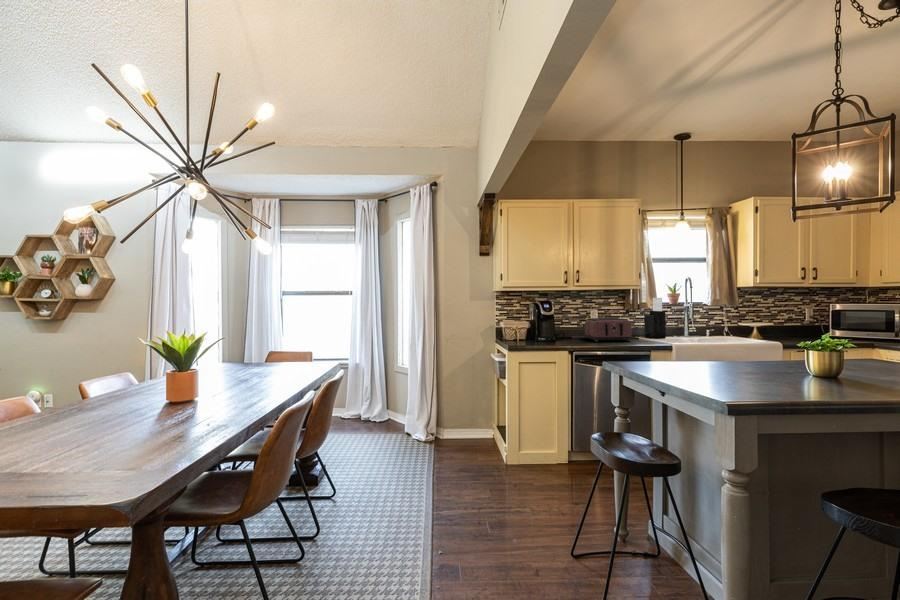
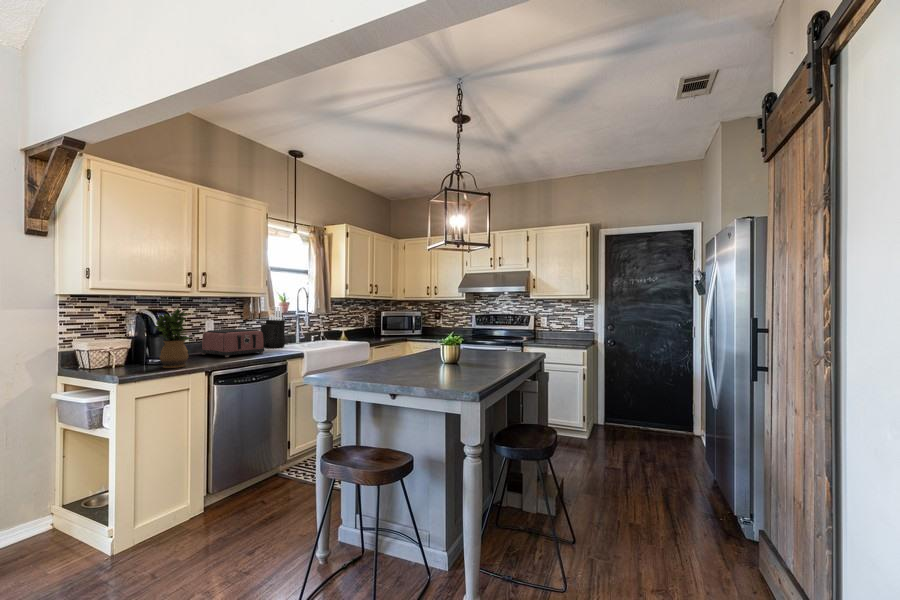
potted plant: none [533,300,558,345] -> present [154,308,190,368]

